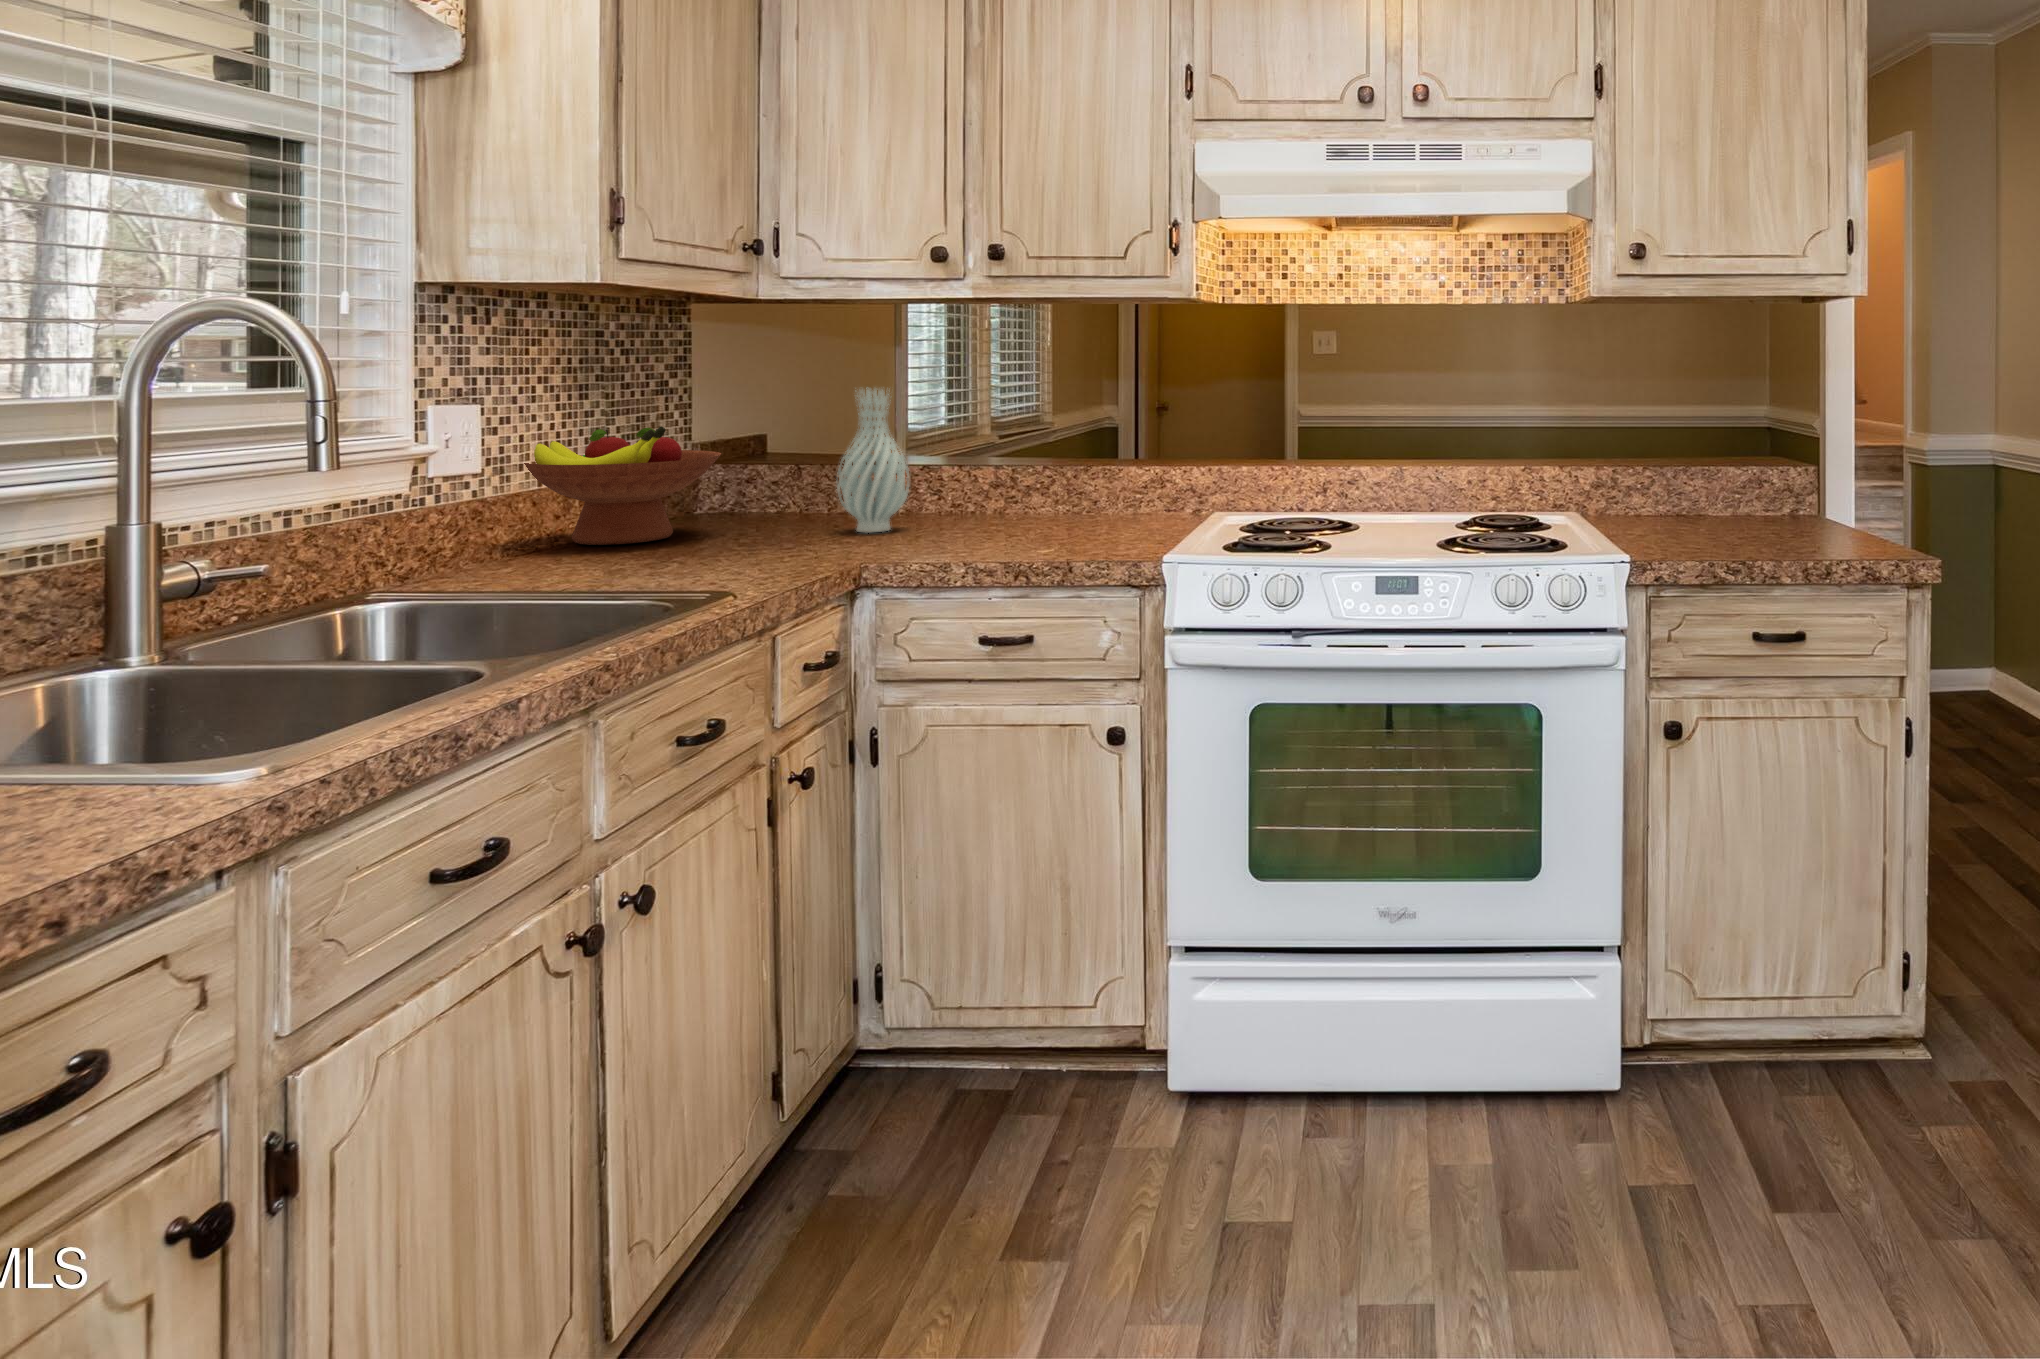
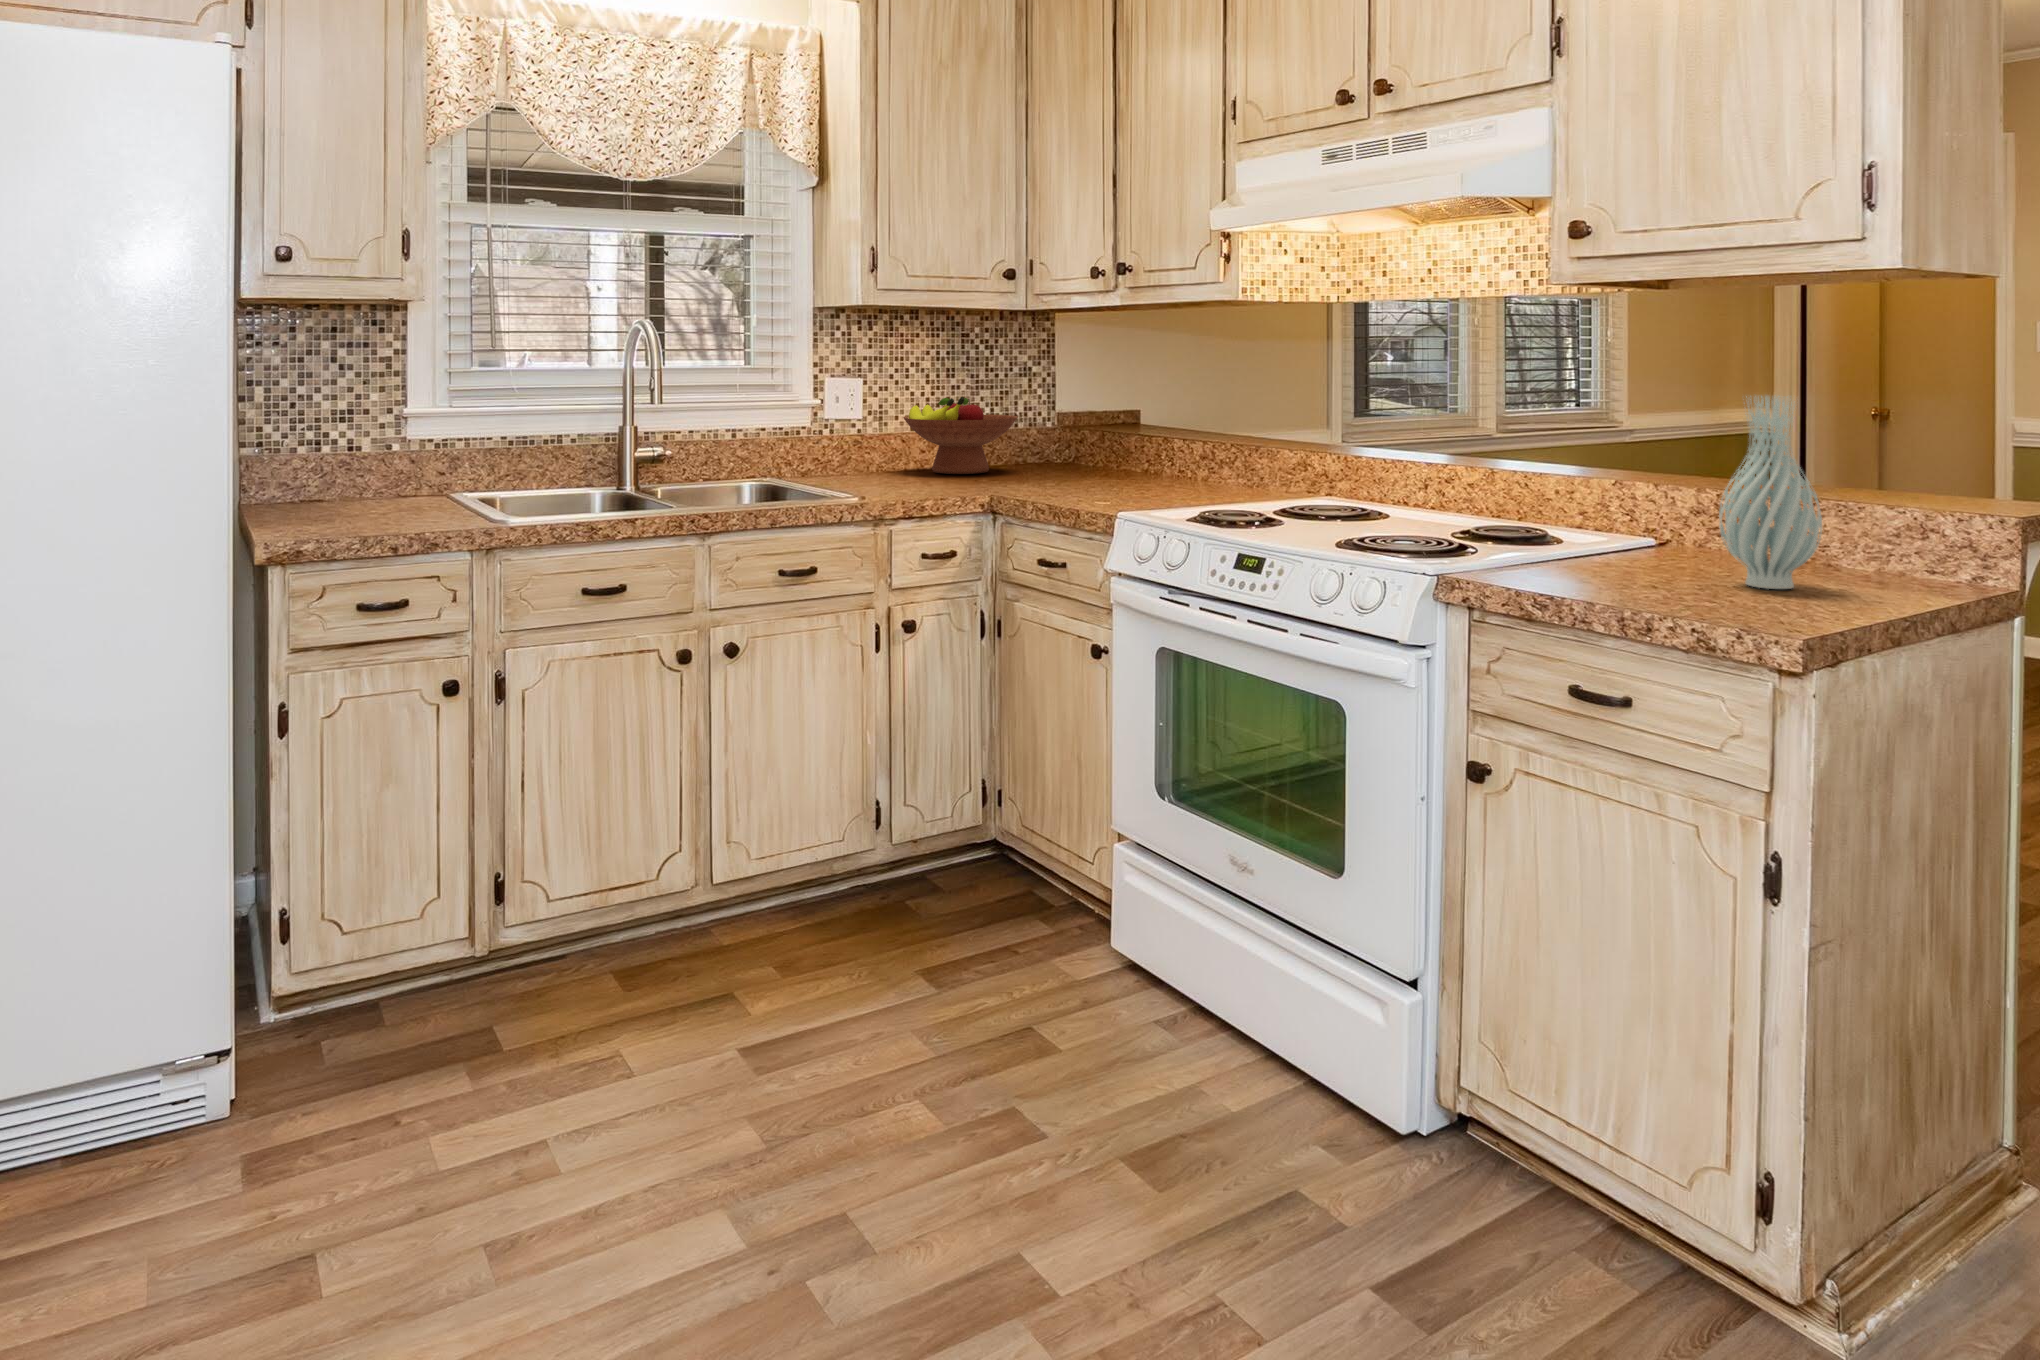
vase: present [836,387,909,533] -> present [1719,396,1822,589]

